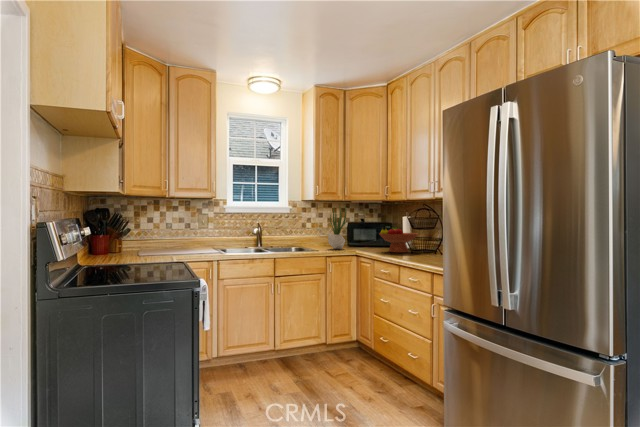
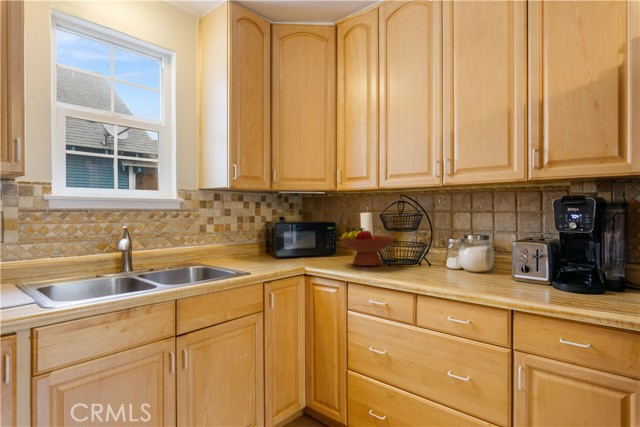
potted plant: present [328,206,347,249] -> none [255,194,285,265]

